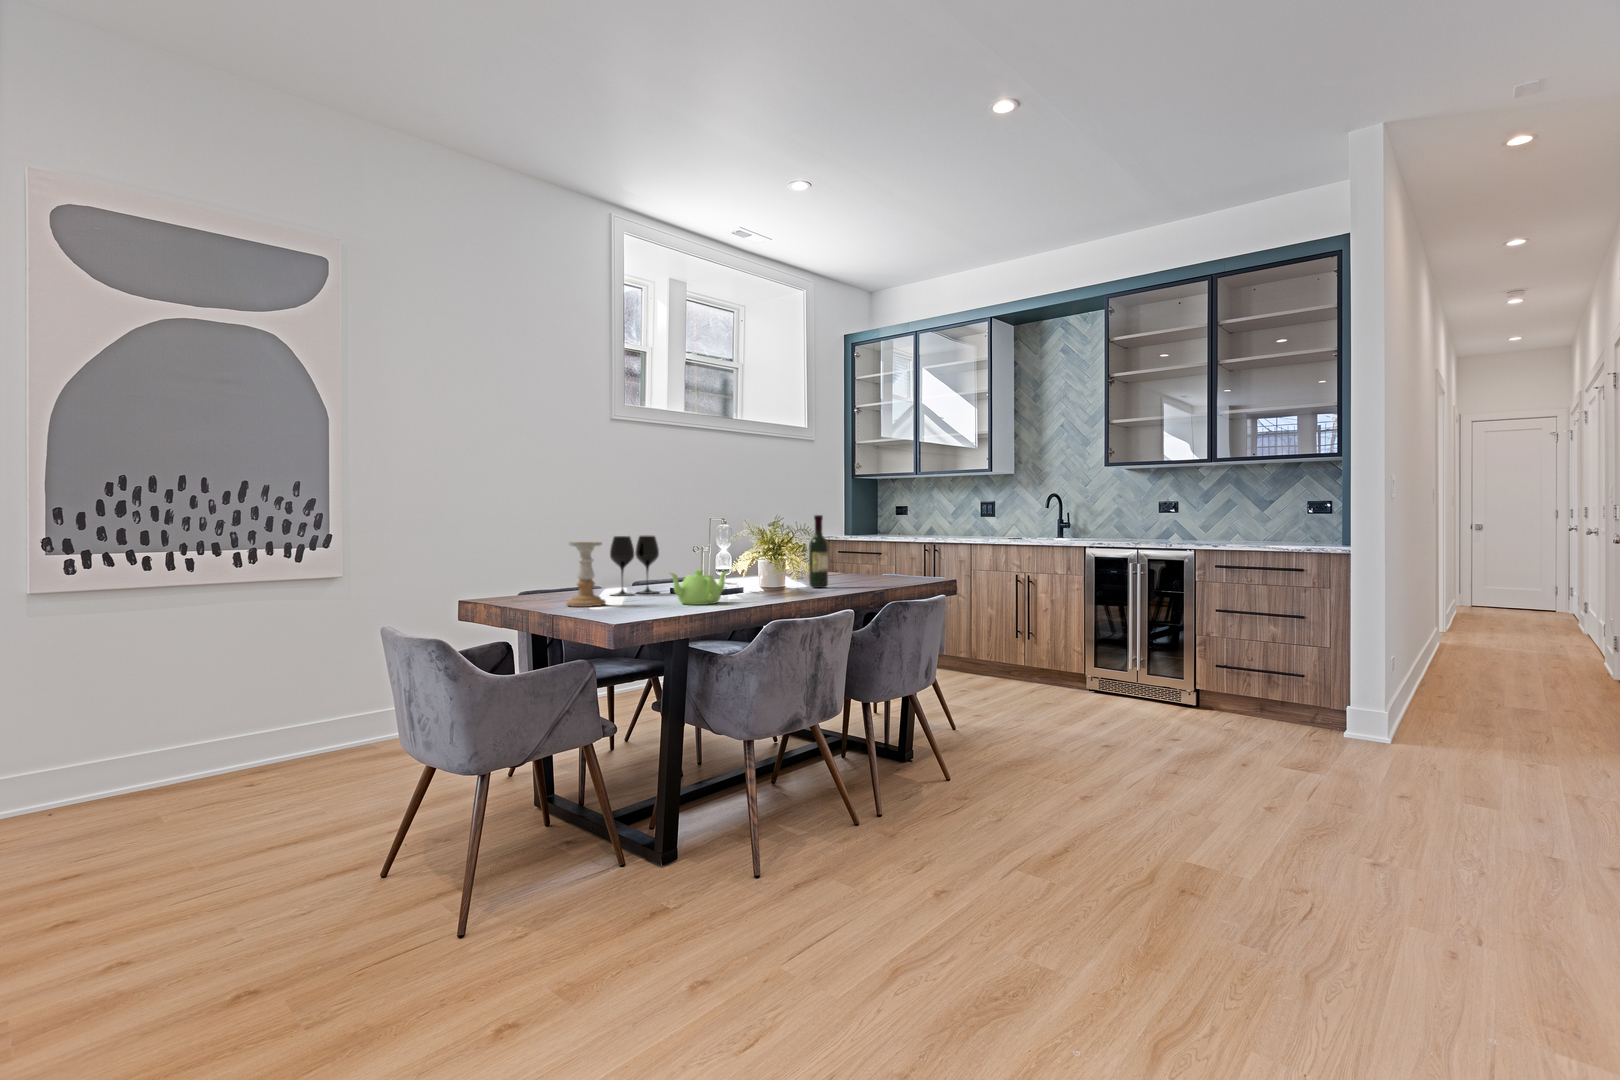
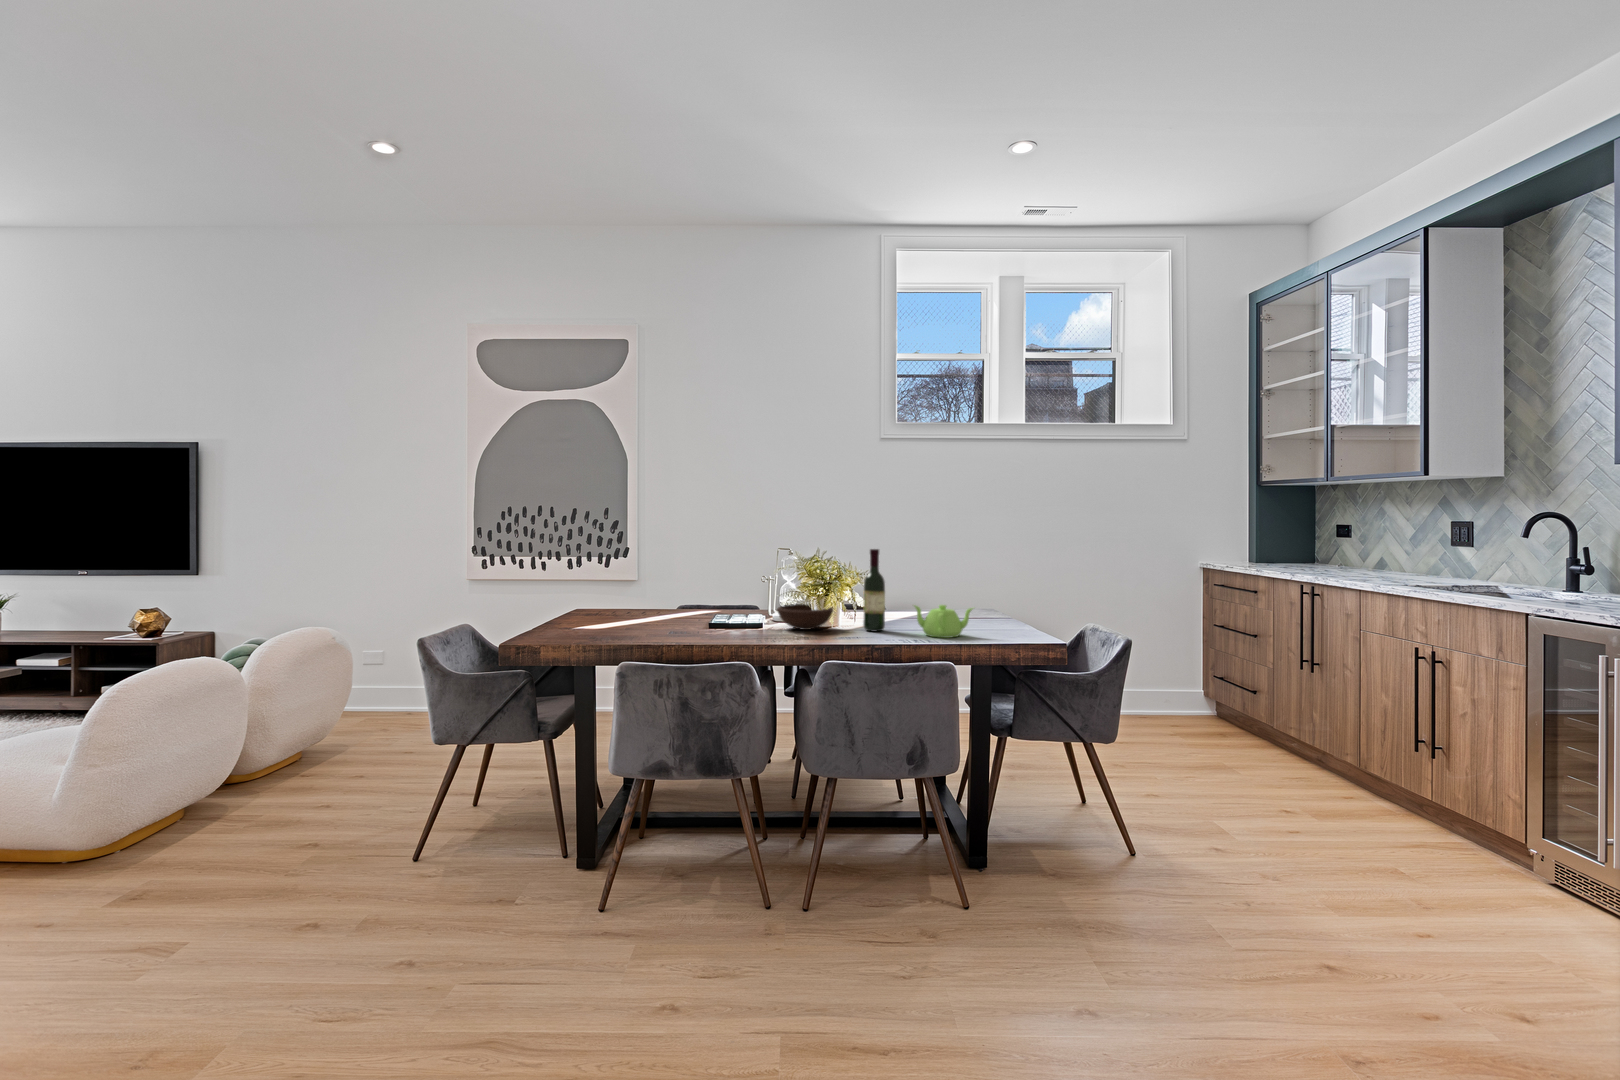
wine glass: present [610,536,659,596] -> none [676,563,729,618]
candle holder: present [566,542,606,607] -> none [565,570,599,626]
bowl: none [746,569,800,591] -> present [777,604,833,630]
teapot: present [671,570,727,605] -> present [914,605,973,638]

